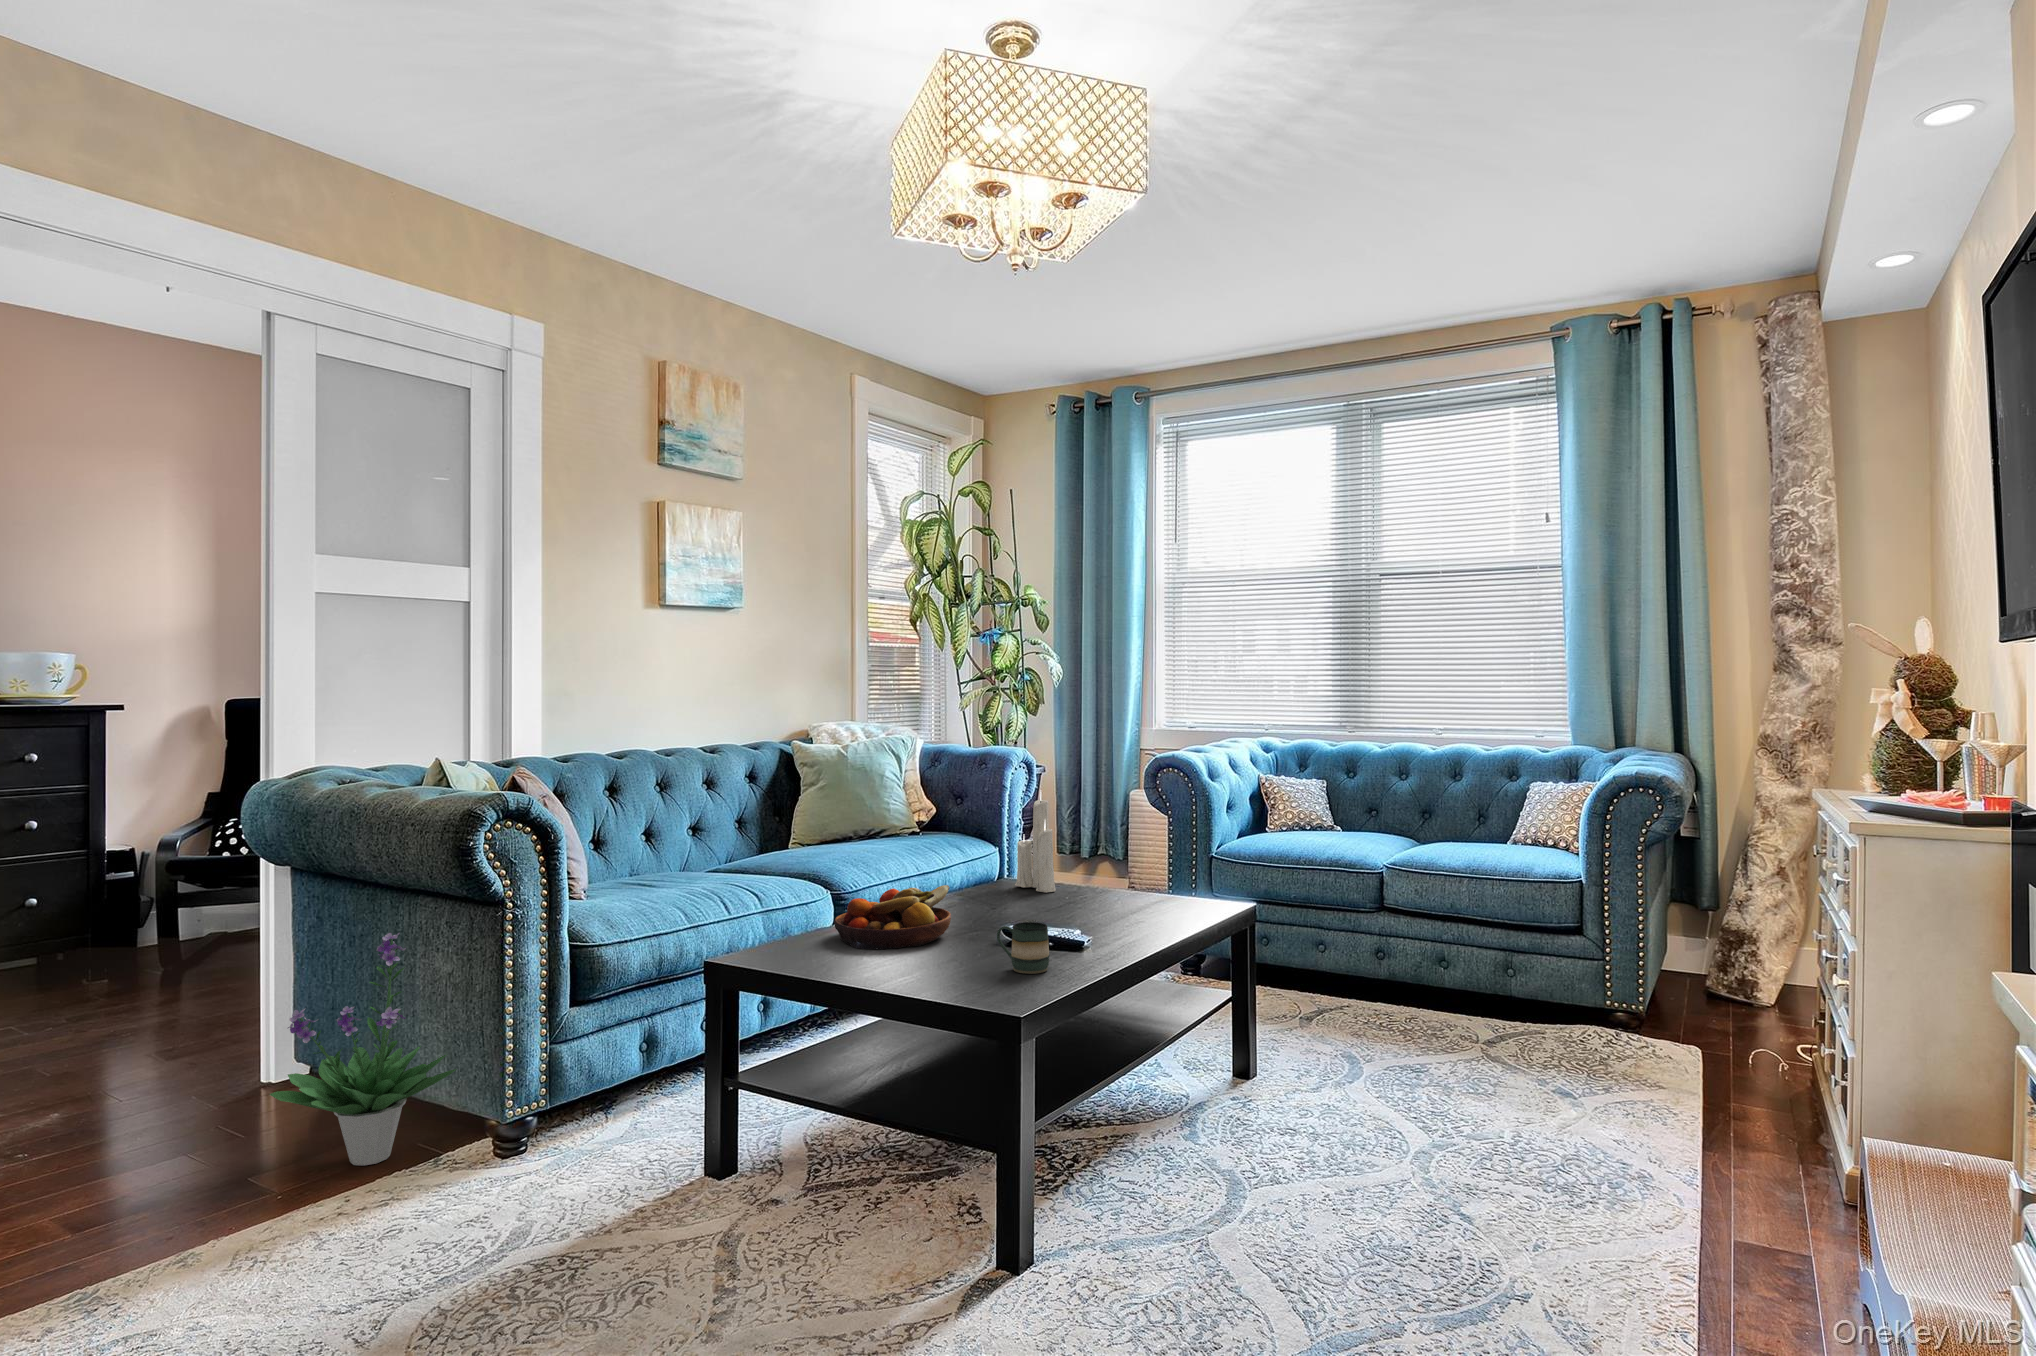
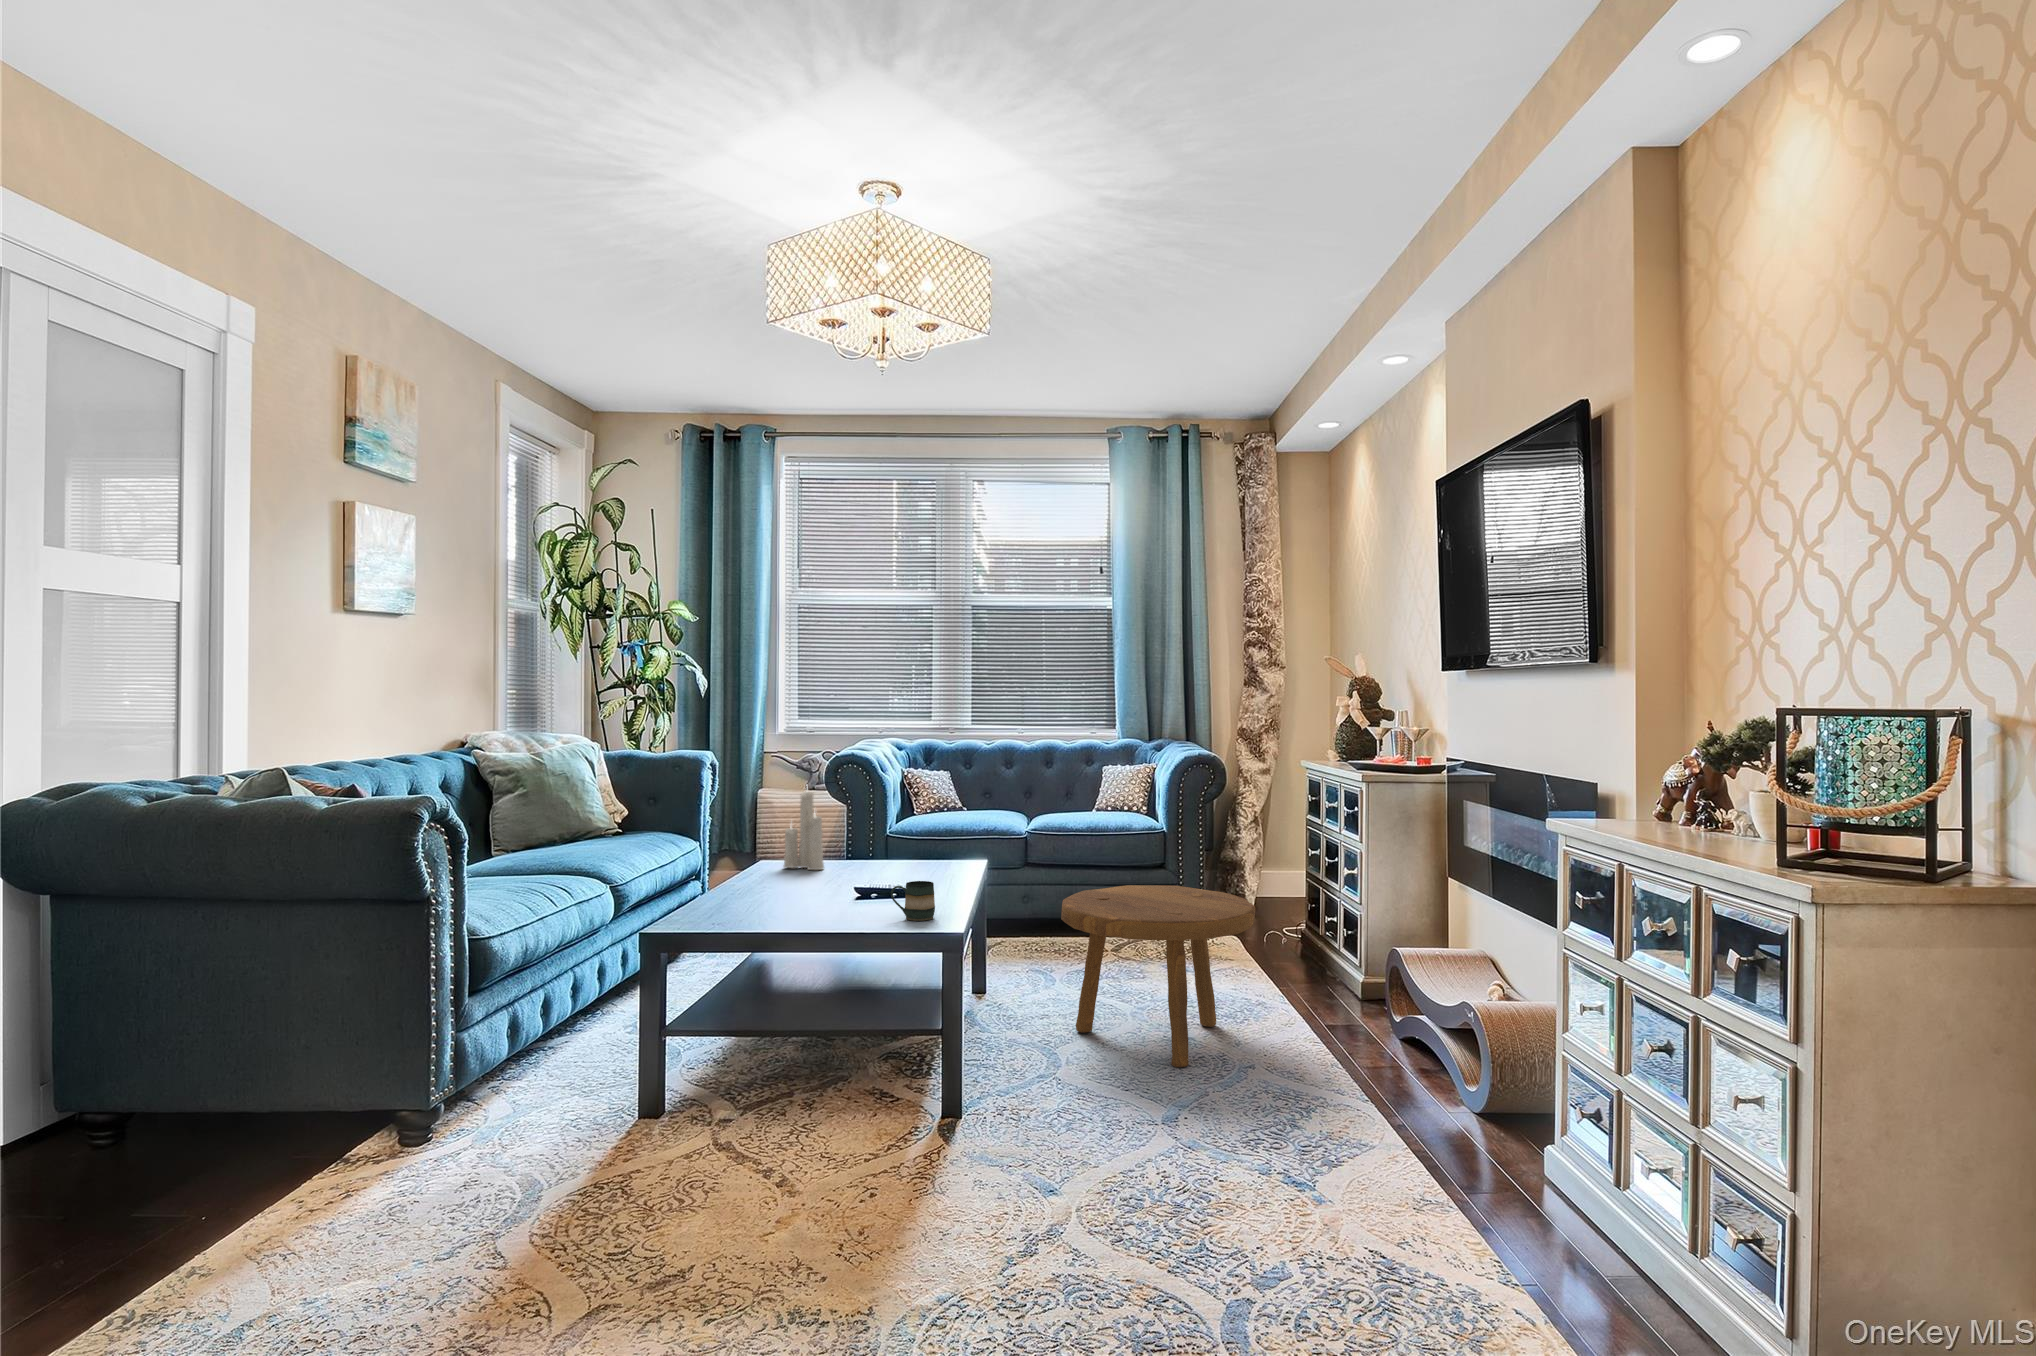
fruit bowl: present [834,885,951,949] -> none [710,864,814,921]
potted plant: present [270,933,457,1166] -> none [143,954,351,1208]
footstool: none [1267,953,1560,1234] -> present [1061,885,1255,1067]

